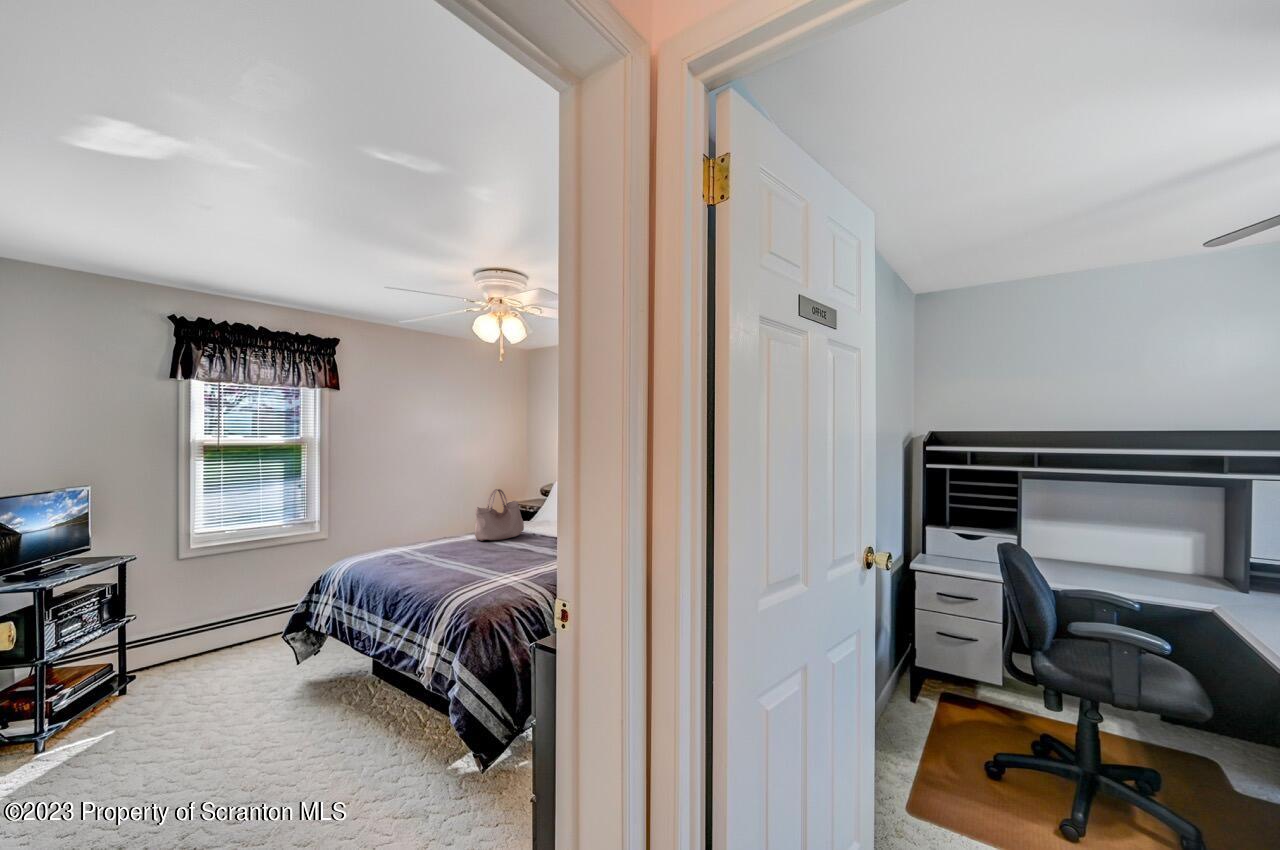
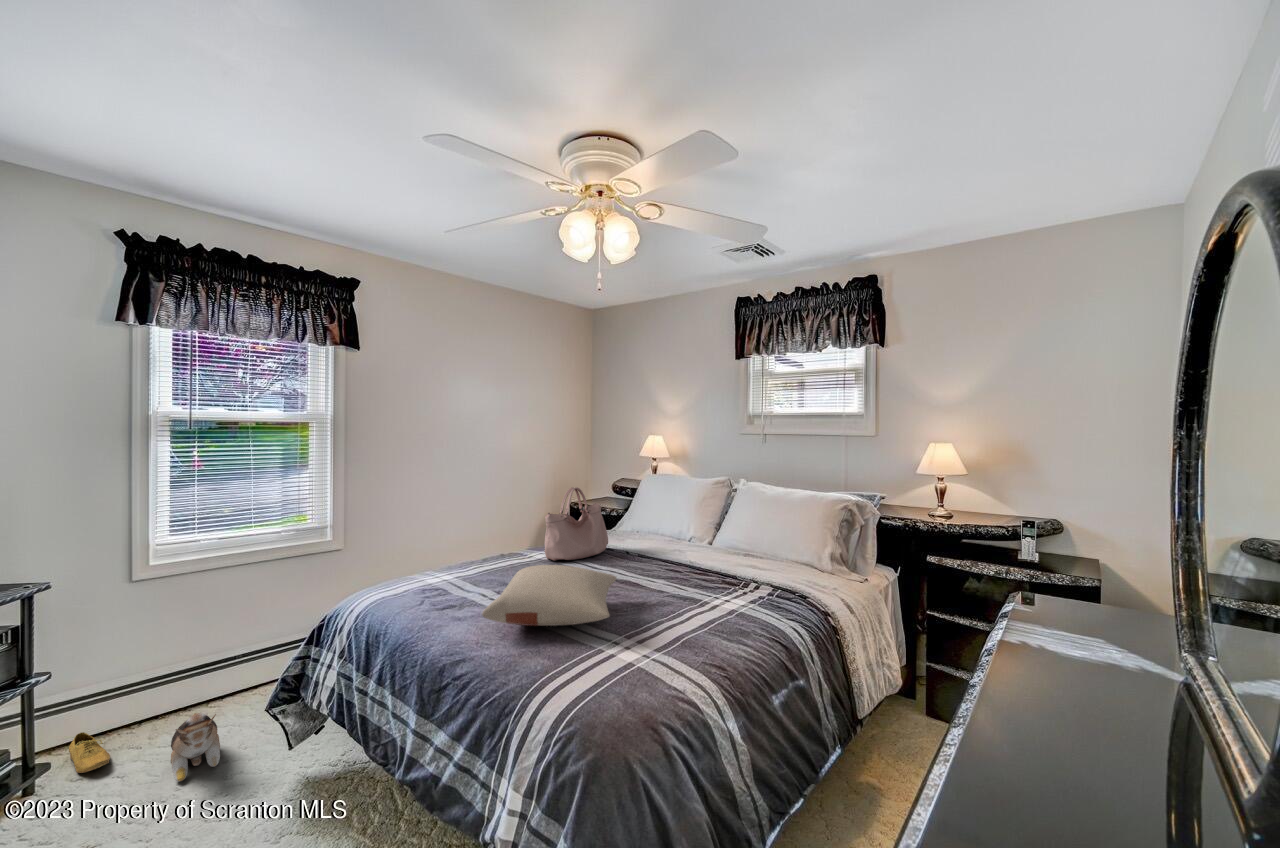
pillow: none [422,537,515,571] -> present [482,565,616,626]
plush toy: none [216,639,250,684] -> present [171,713,220,782]
shoe: none [144,659,174,682] -> present [69,732,110,773]

